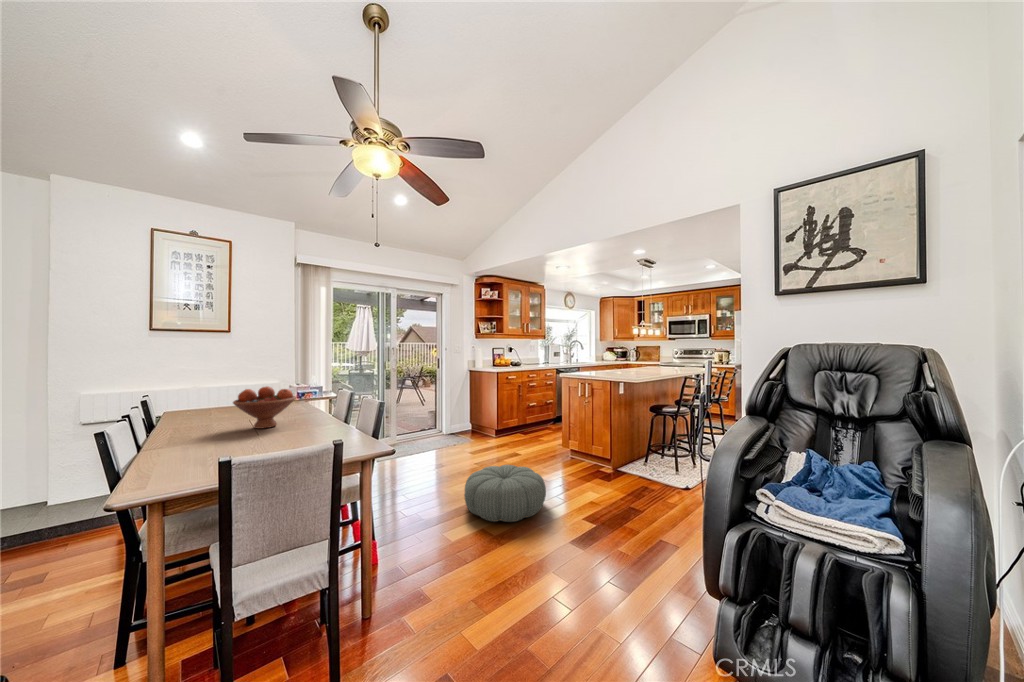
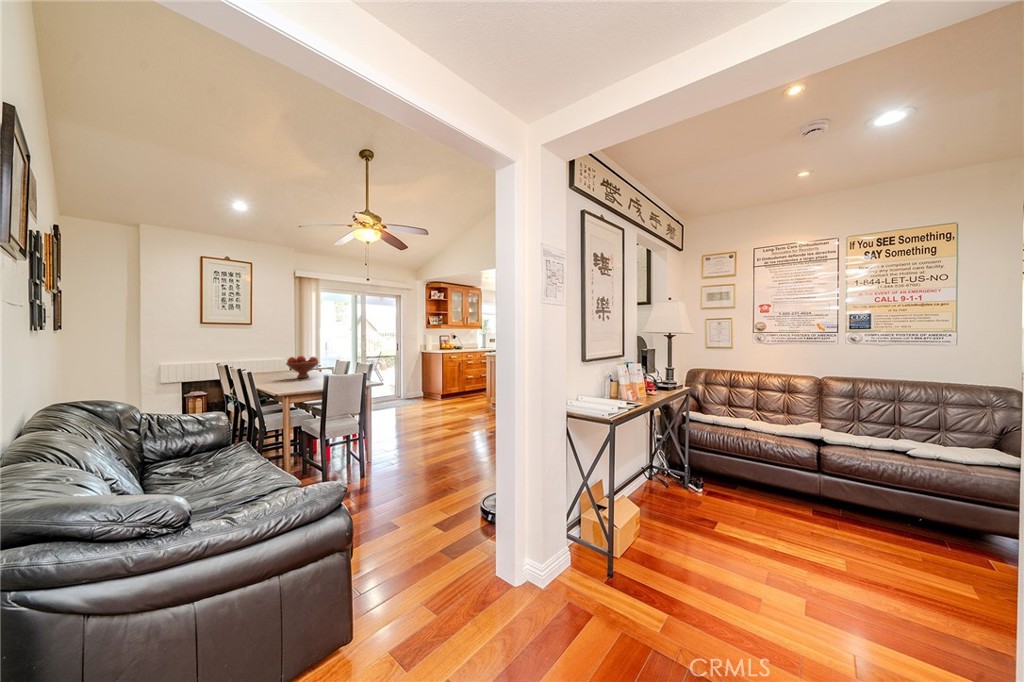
pouf: present [464,465,546,522] -> none [418,406,468,433]

